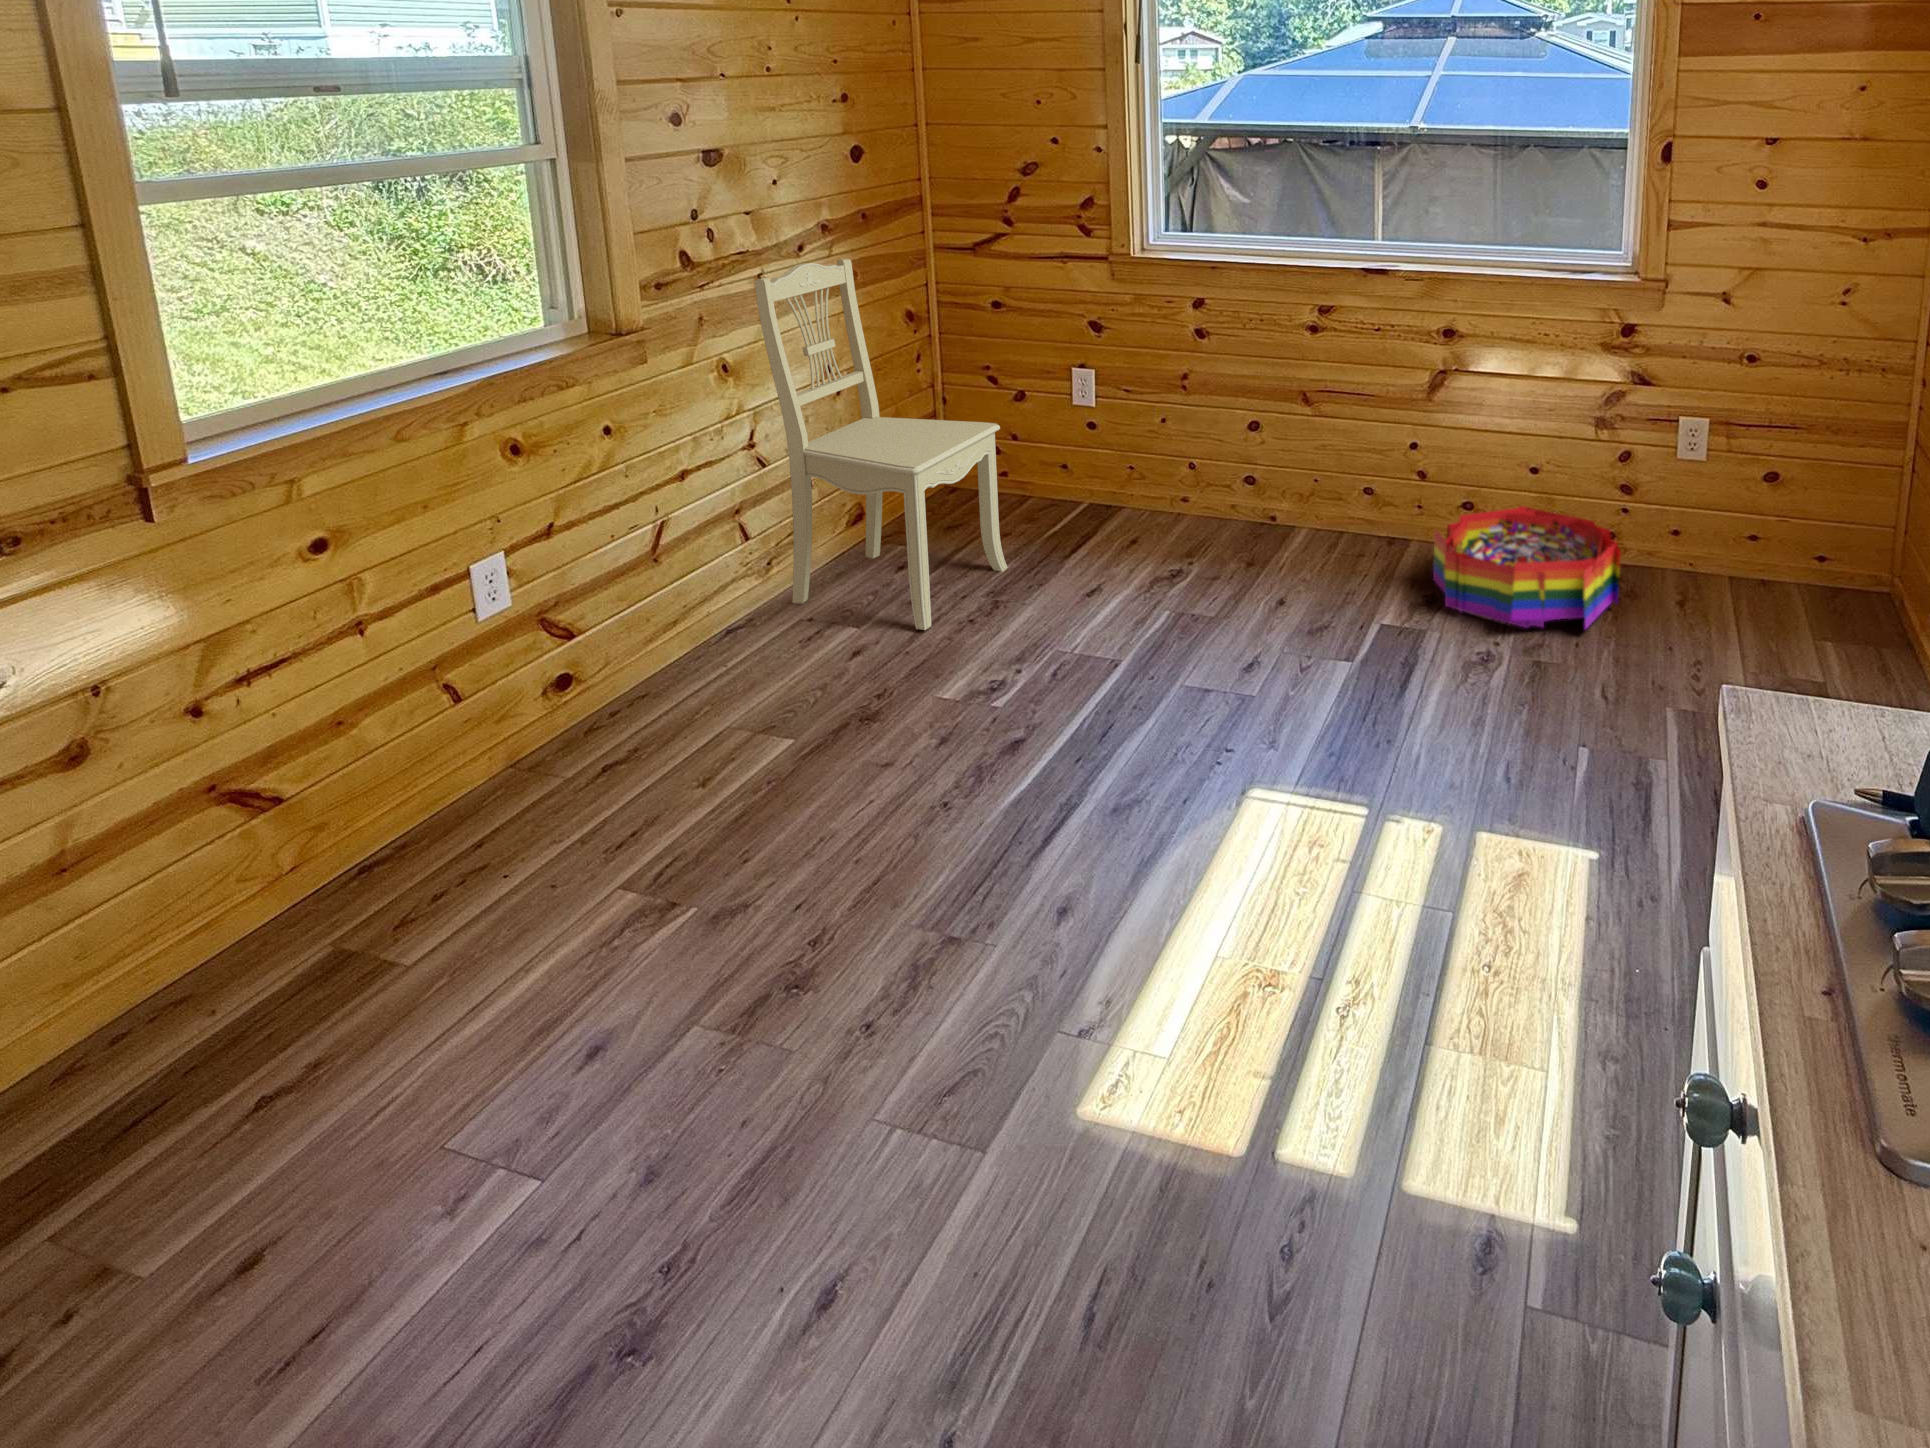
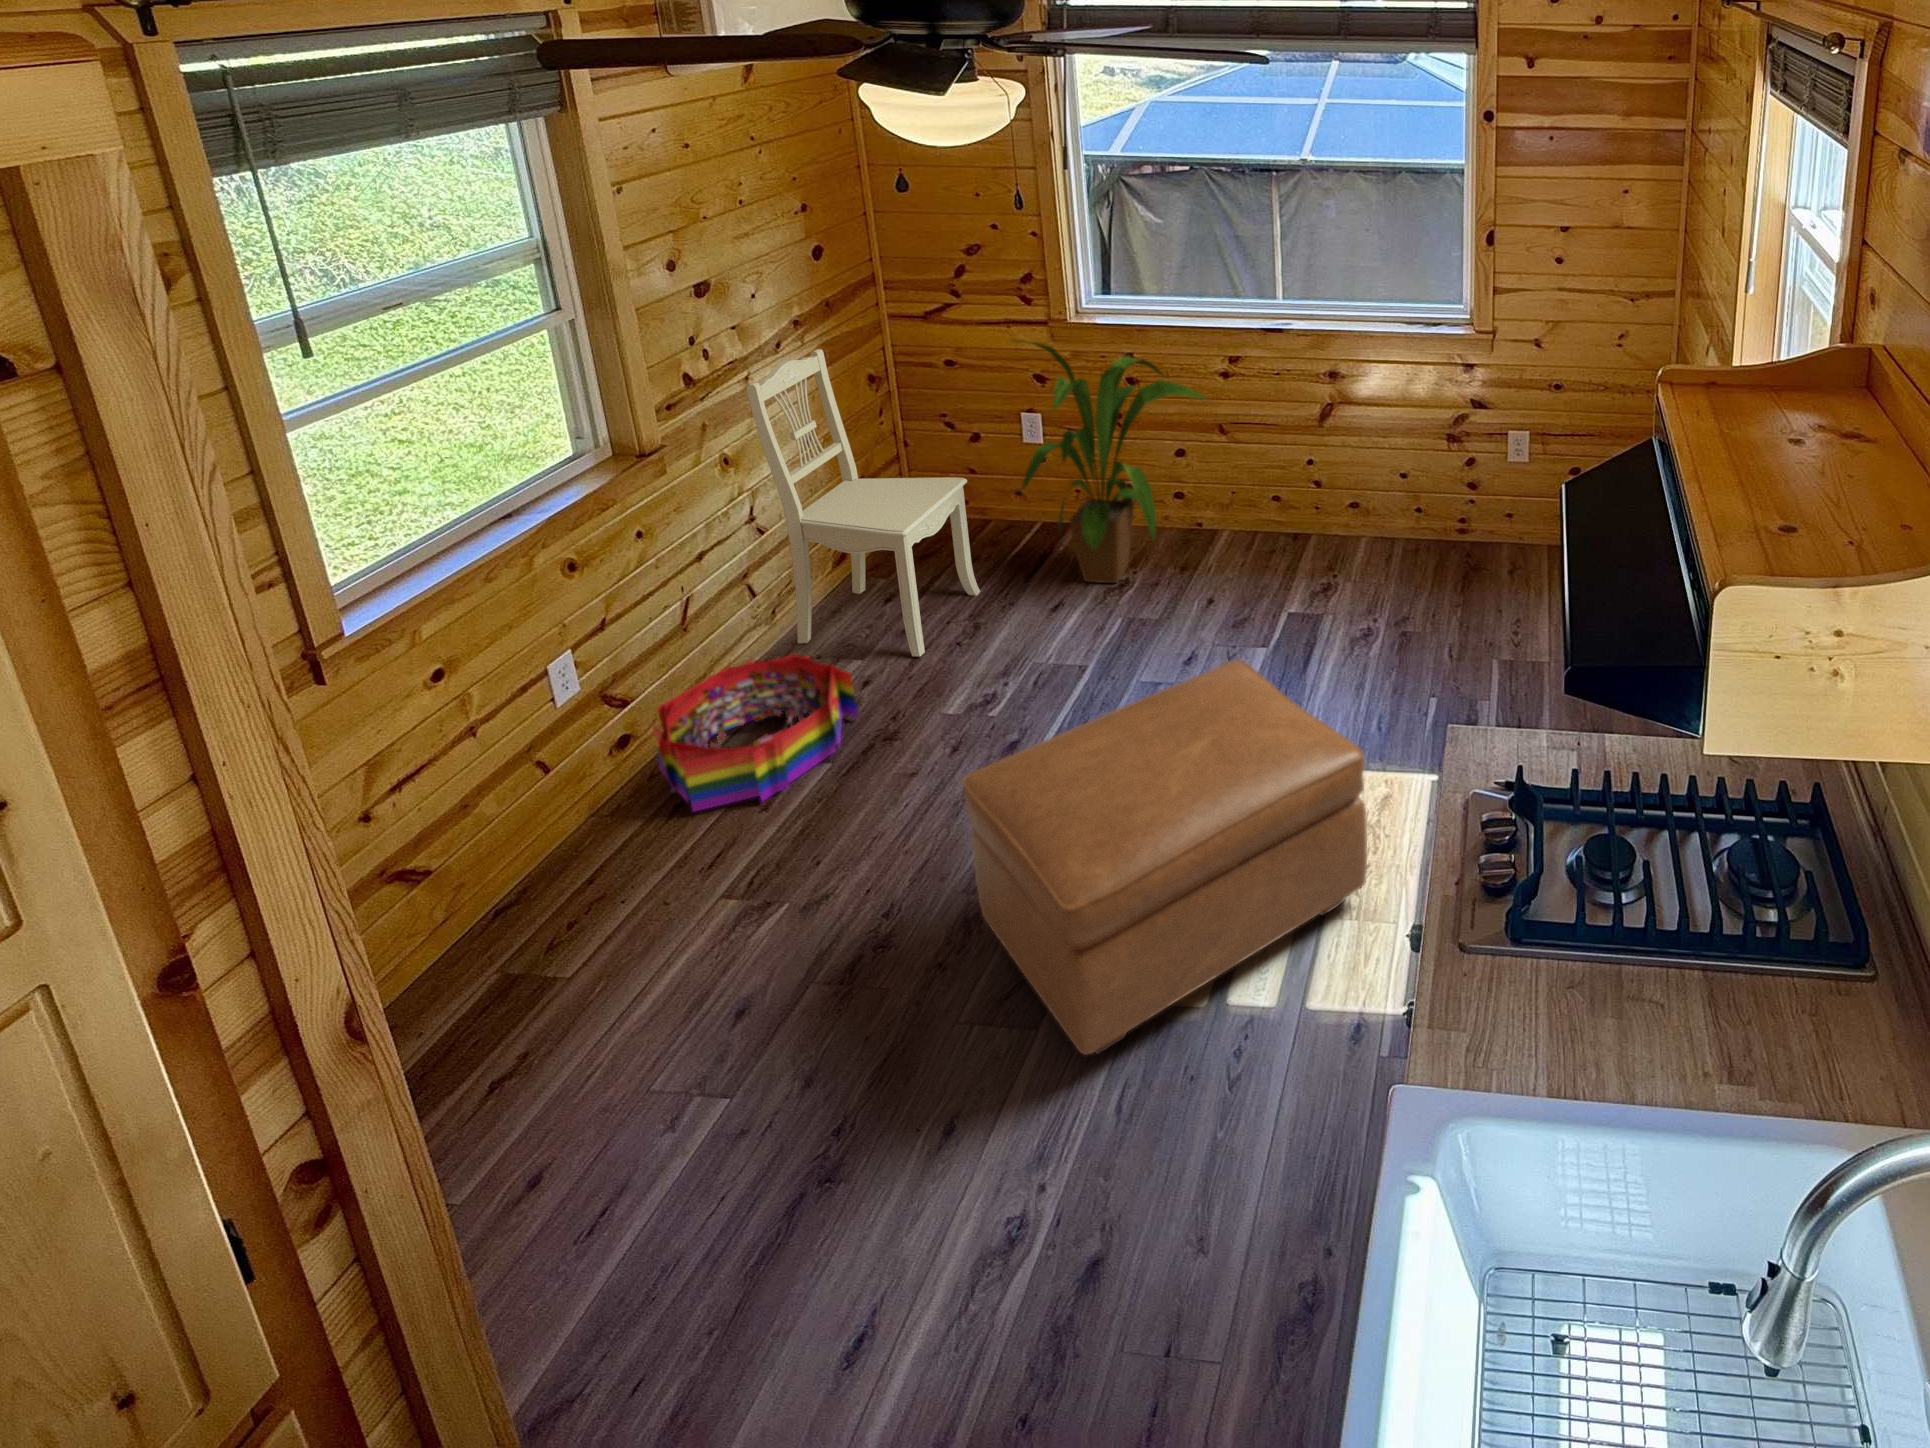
house plant: none [1054,254,1295,572] -> present [1021,342,1209,583]
storage bin: present [1433,506,1621,628] -> present [653,654,858,812]
ottoman: none [918,645,1504,1211] -> present [962,660,1367,1055]

